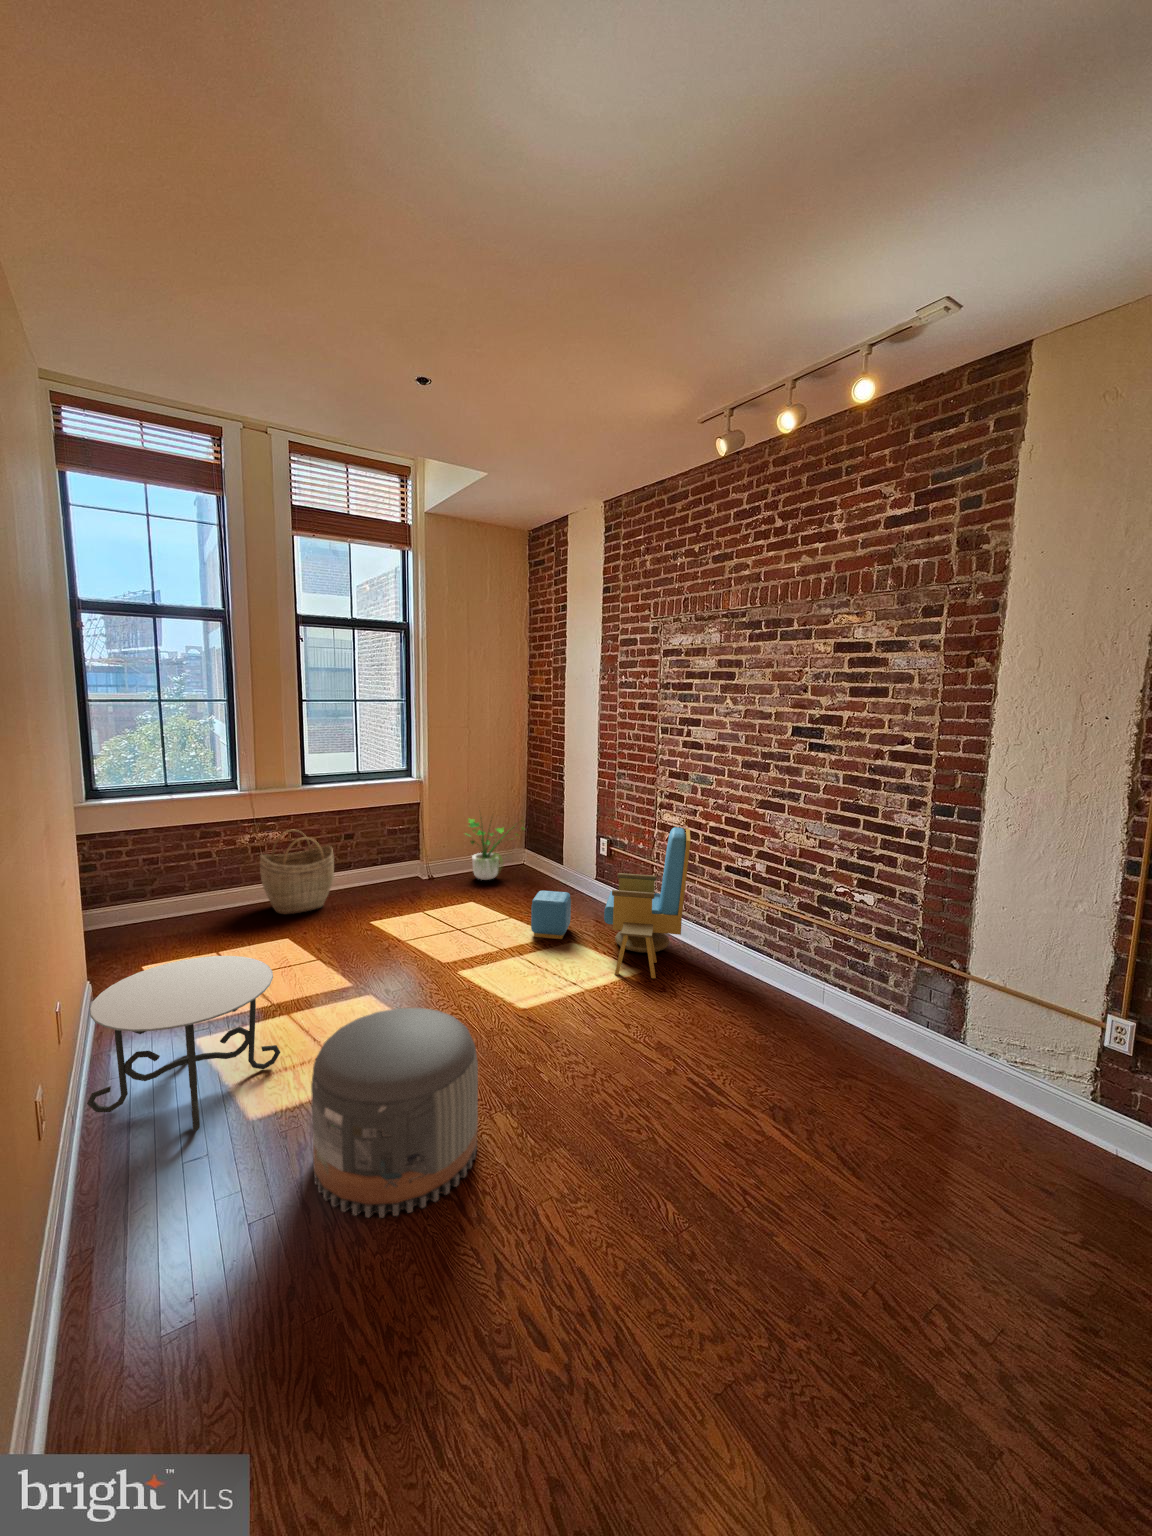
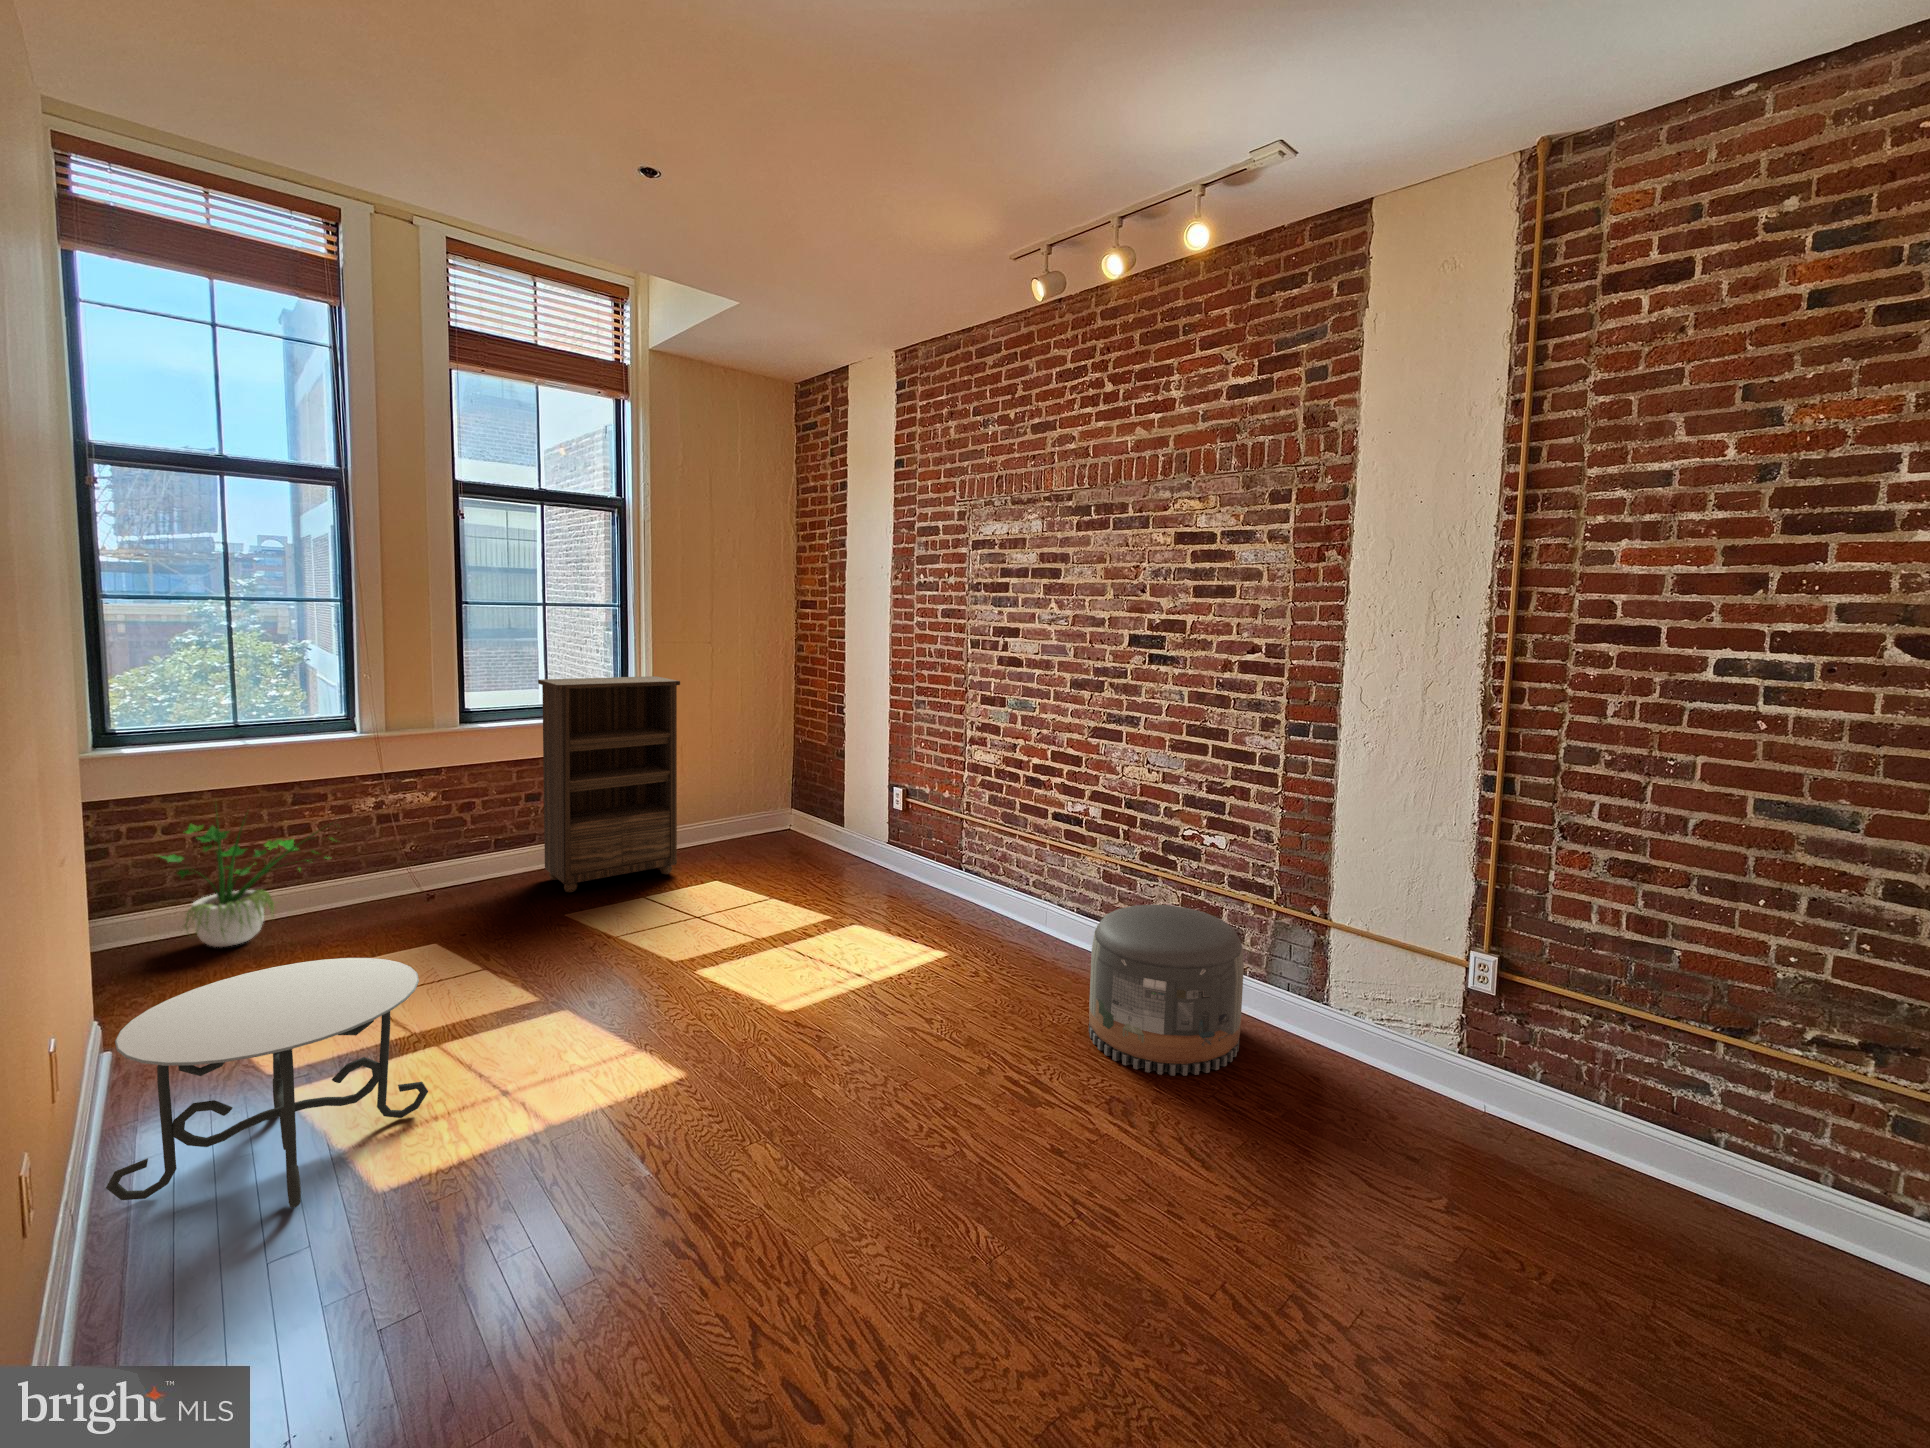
bookshelf: none [353,752,448,905] -> present [538,676,680,892]
potted plant: present [466,819,524,880] -> present [162,814,334,947]
armchair: present [531,827,691,978] -> none [799,767,1009,962]
woven basket: present [260,830,334,914] -> none [389,788,508,912]
pouf: present [311,1008,478,1217] -> present [1089,905,1244,1076]

